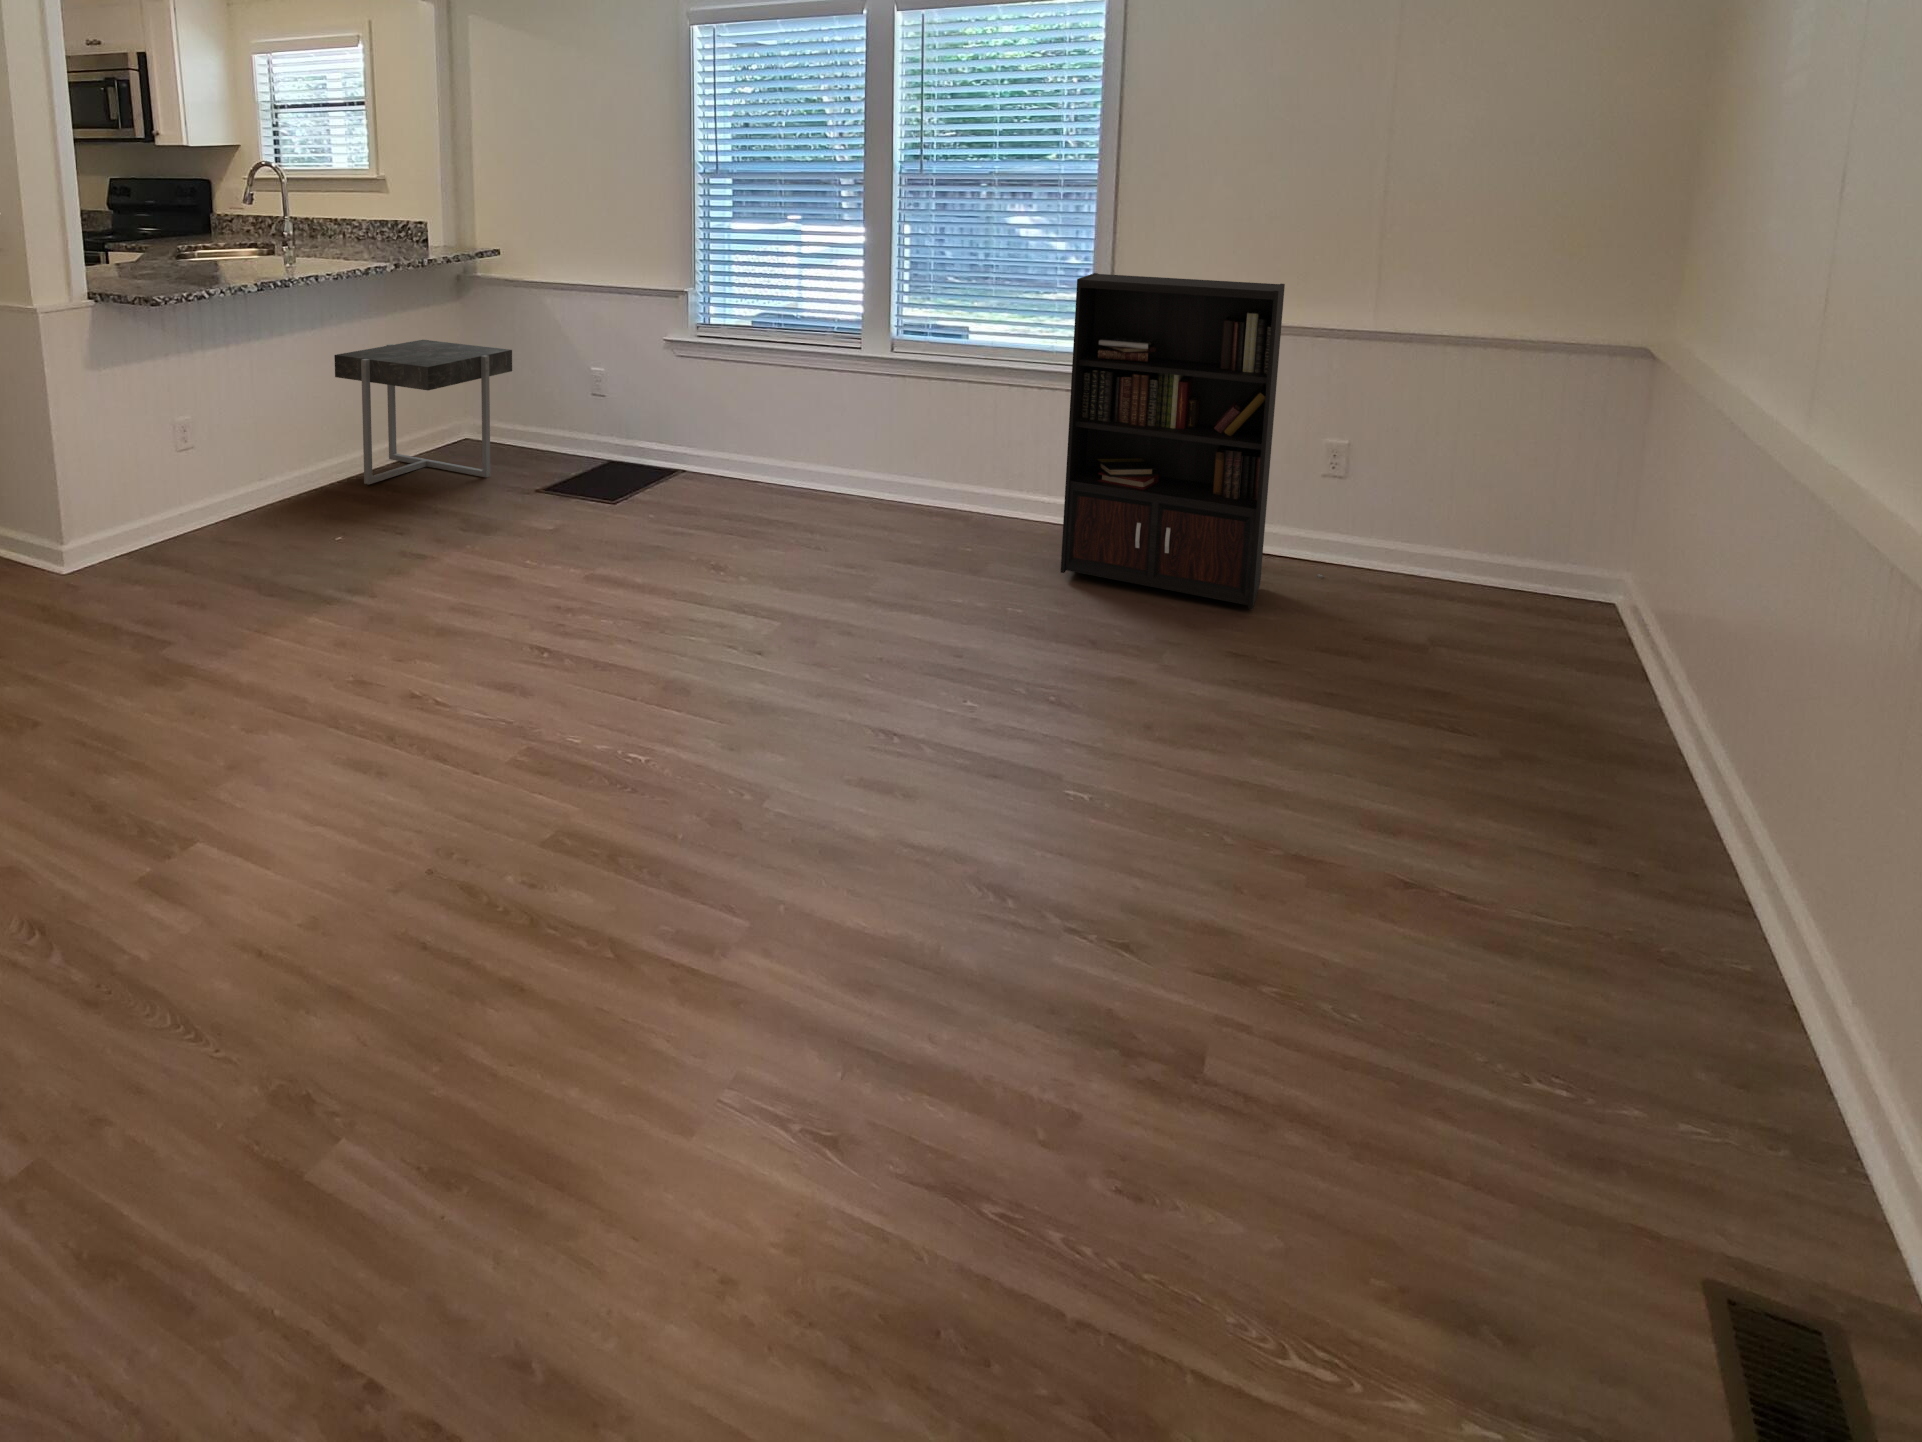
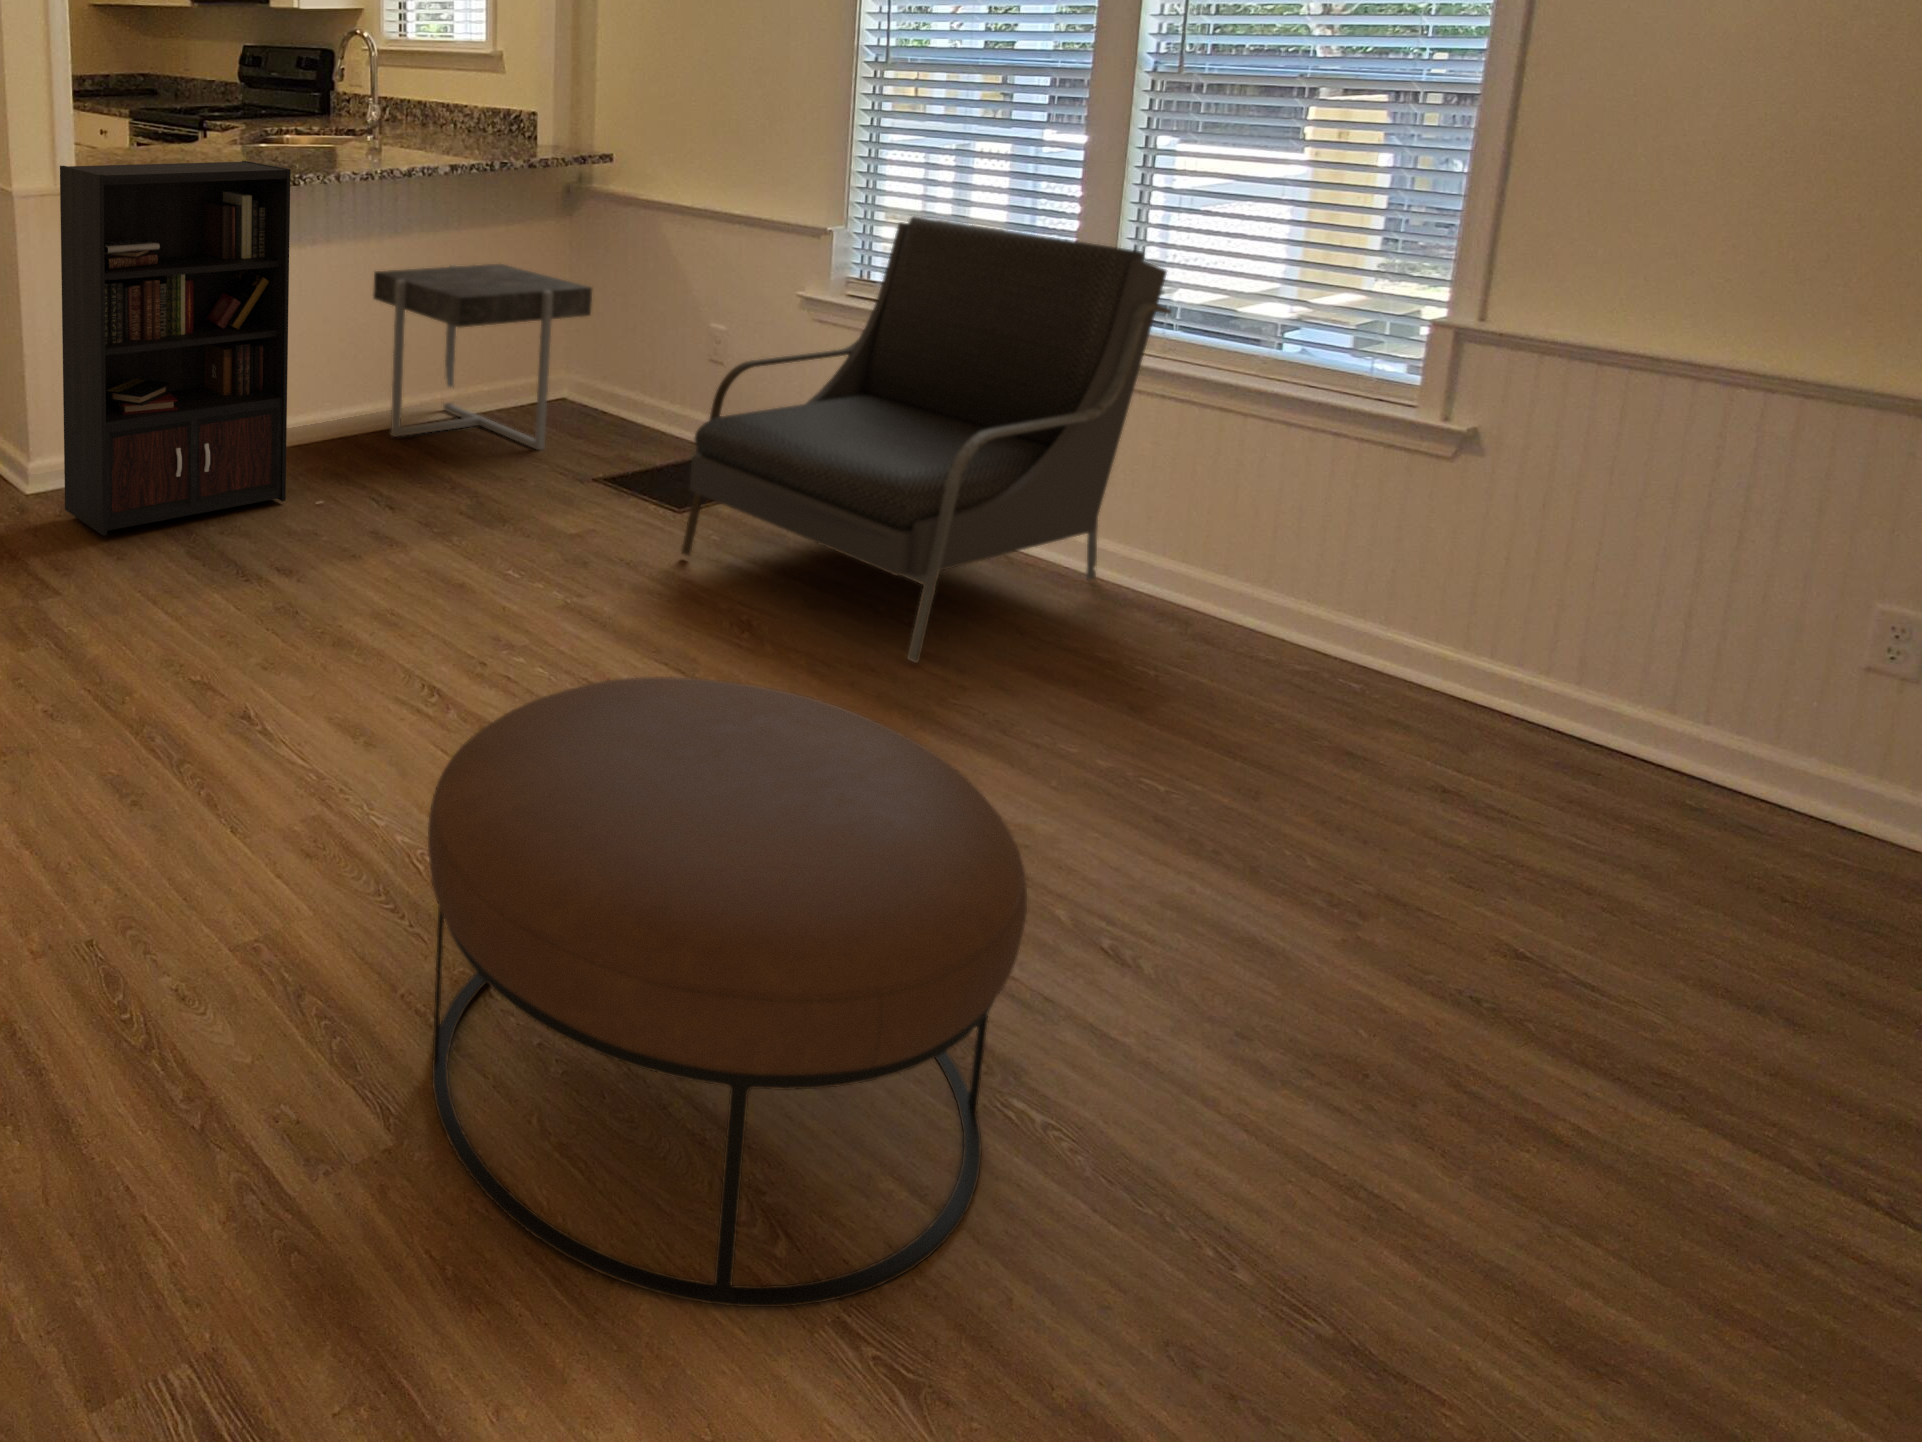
bookcase: present [1061,273,1323,610] -> present [60,161,291,535]
armchair: none [646,278,931,571] -> present [682,216,1171,663]
ottoman: none [733,588,1125,980] -> present [428,677,1027,1307]

